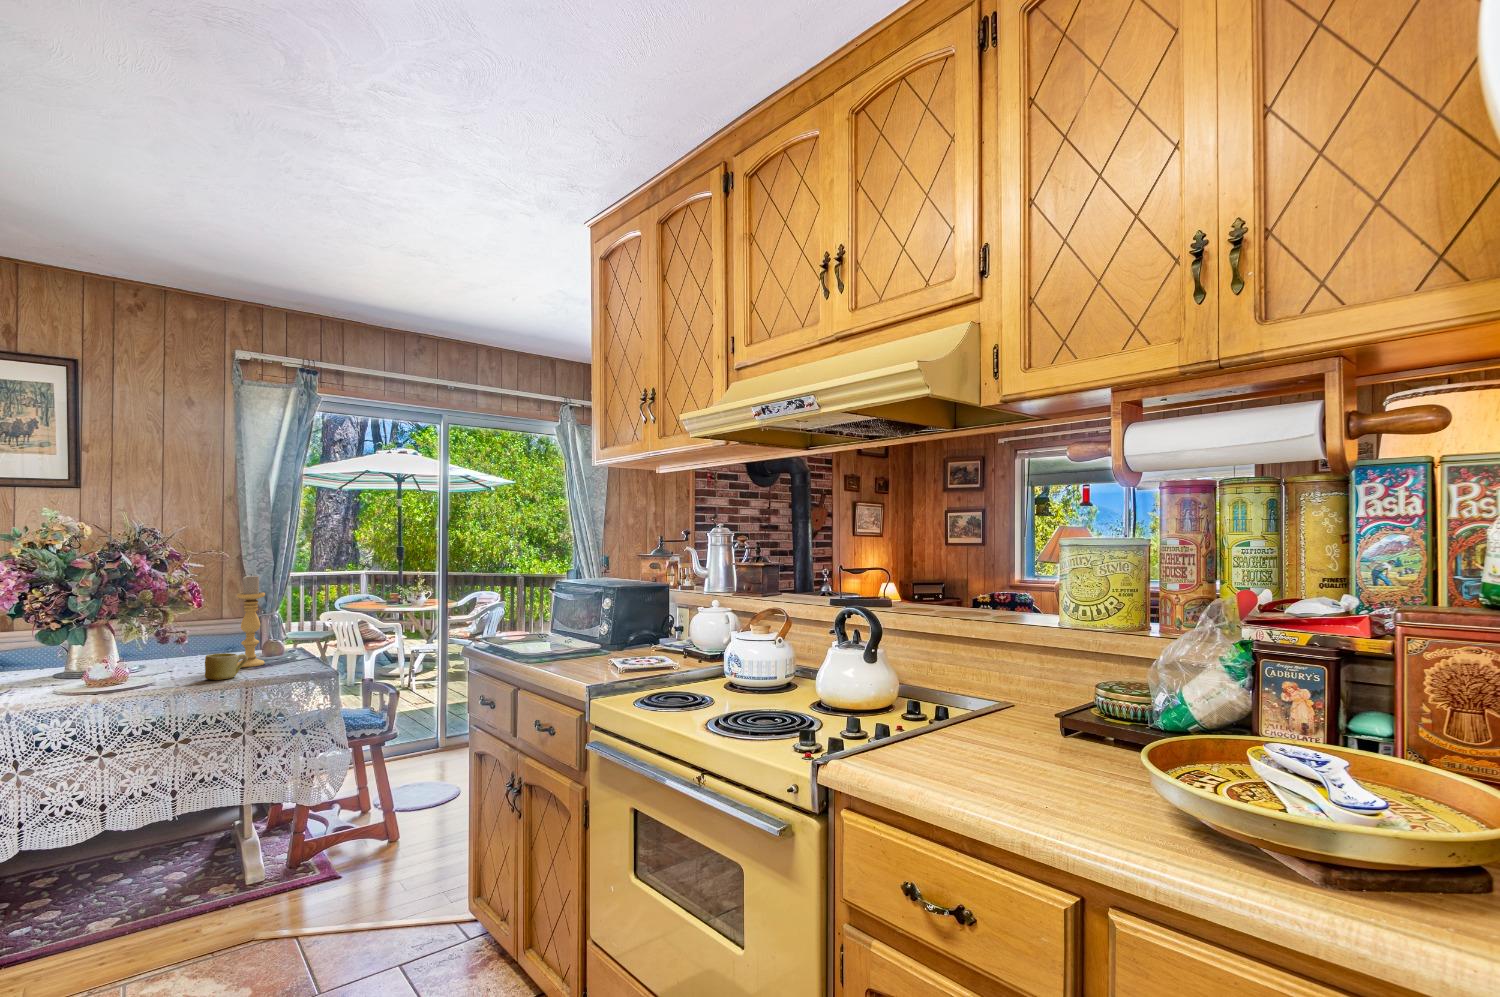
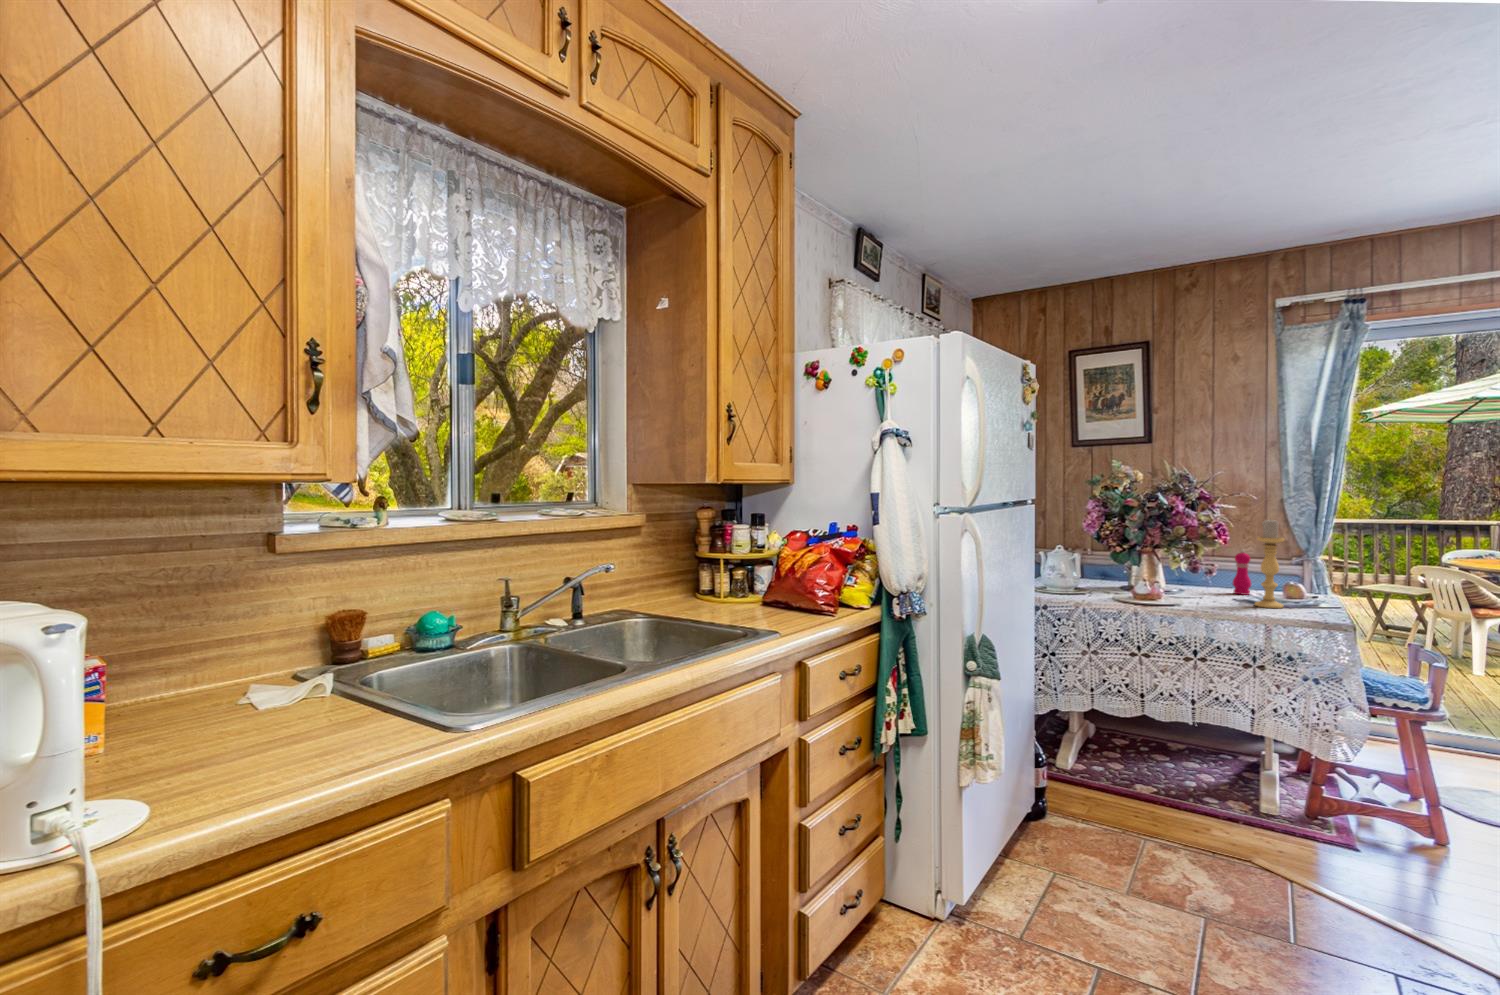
pepper mill: none [201,609,222,658] -> present [1233,550,1252,595]
mug: present [205,653,248,680] -> none [1221,589,1260,614]

